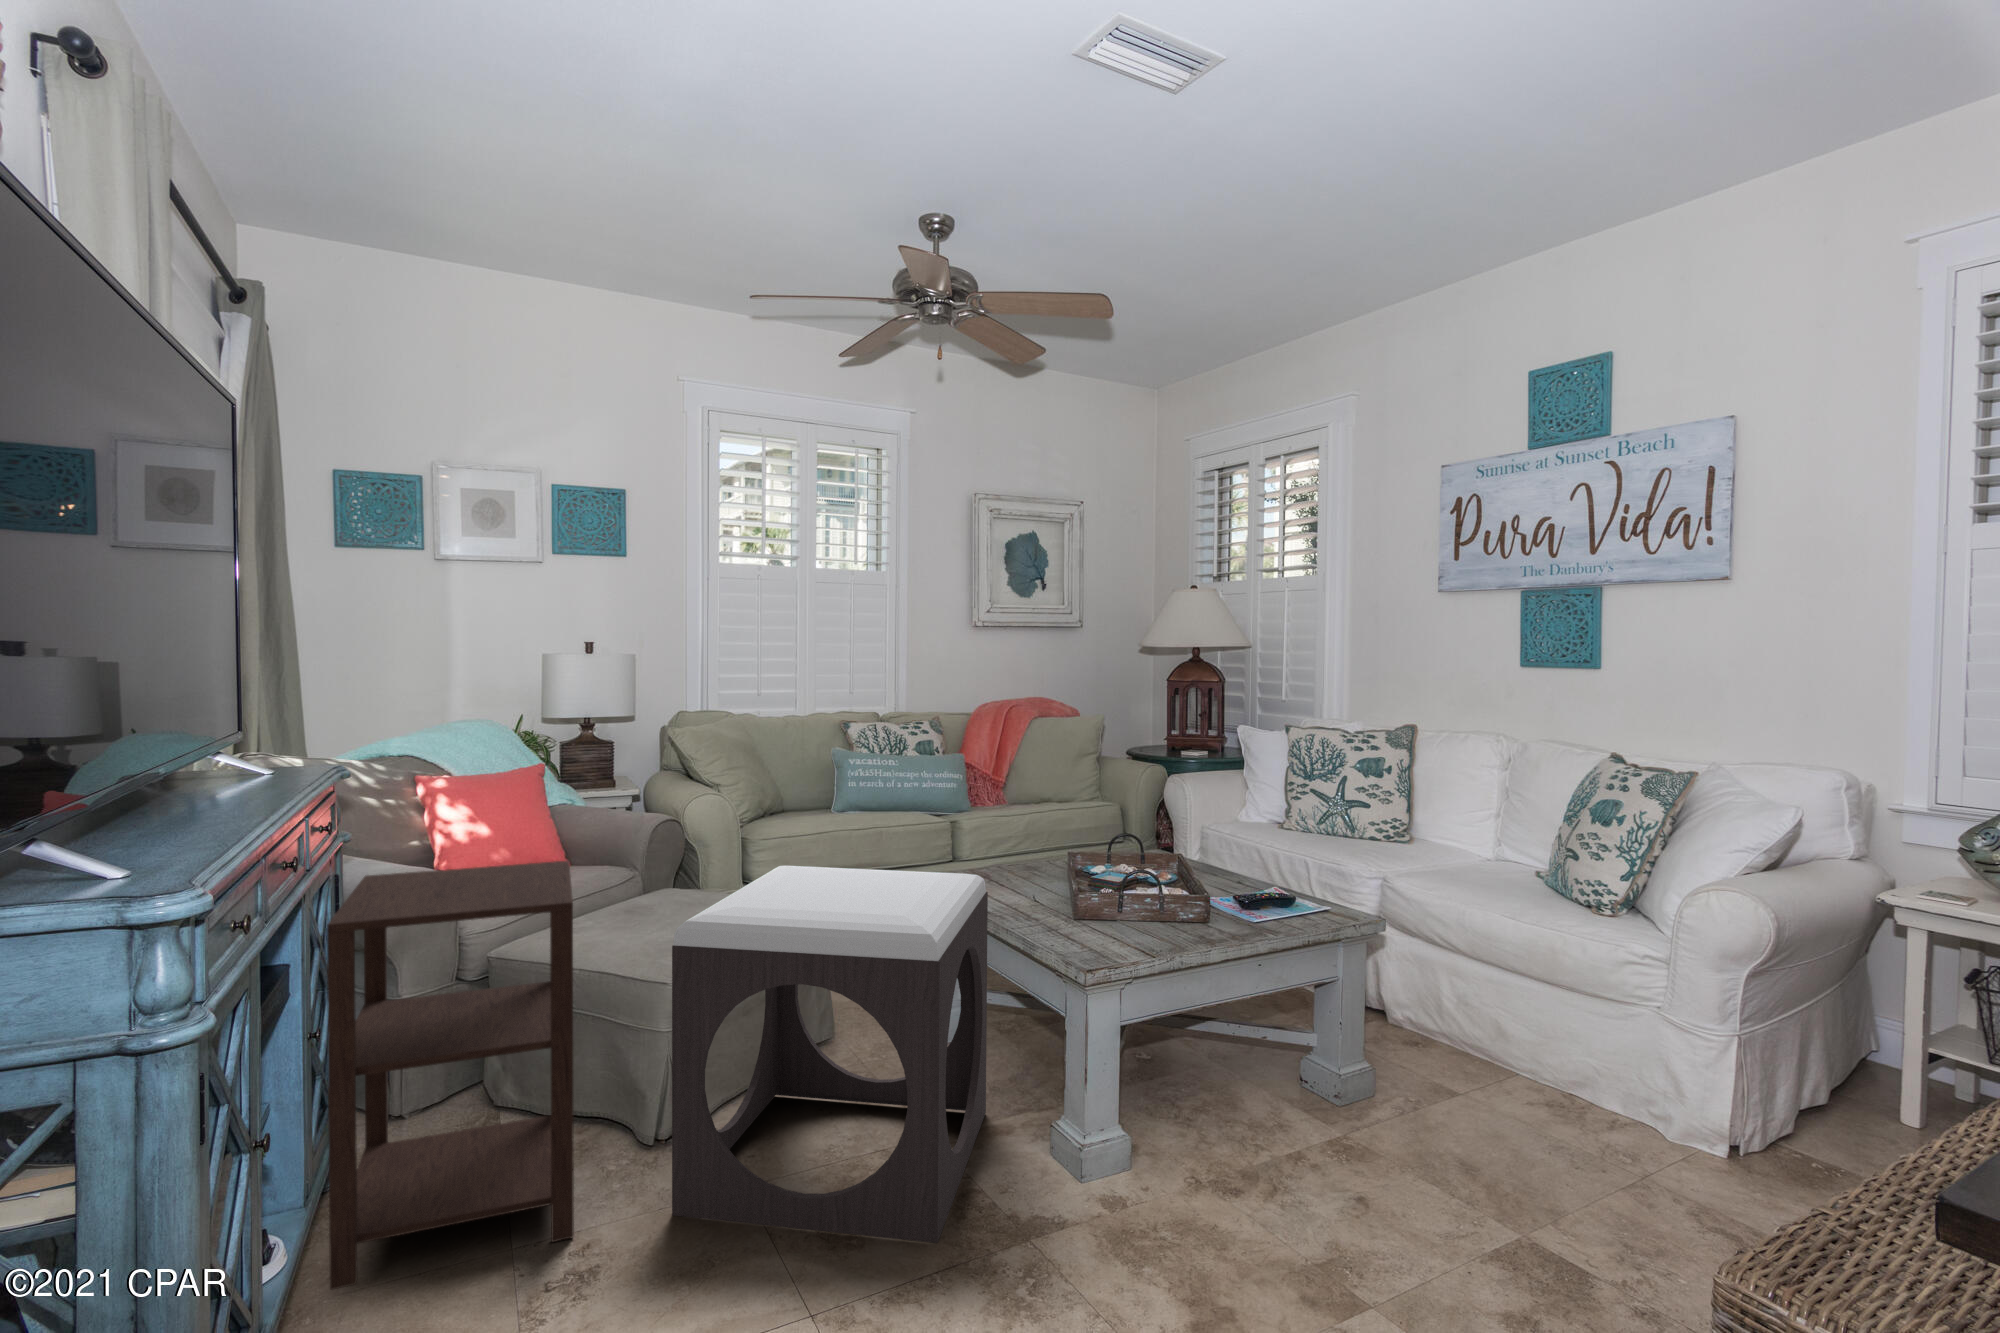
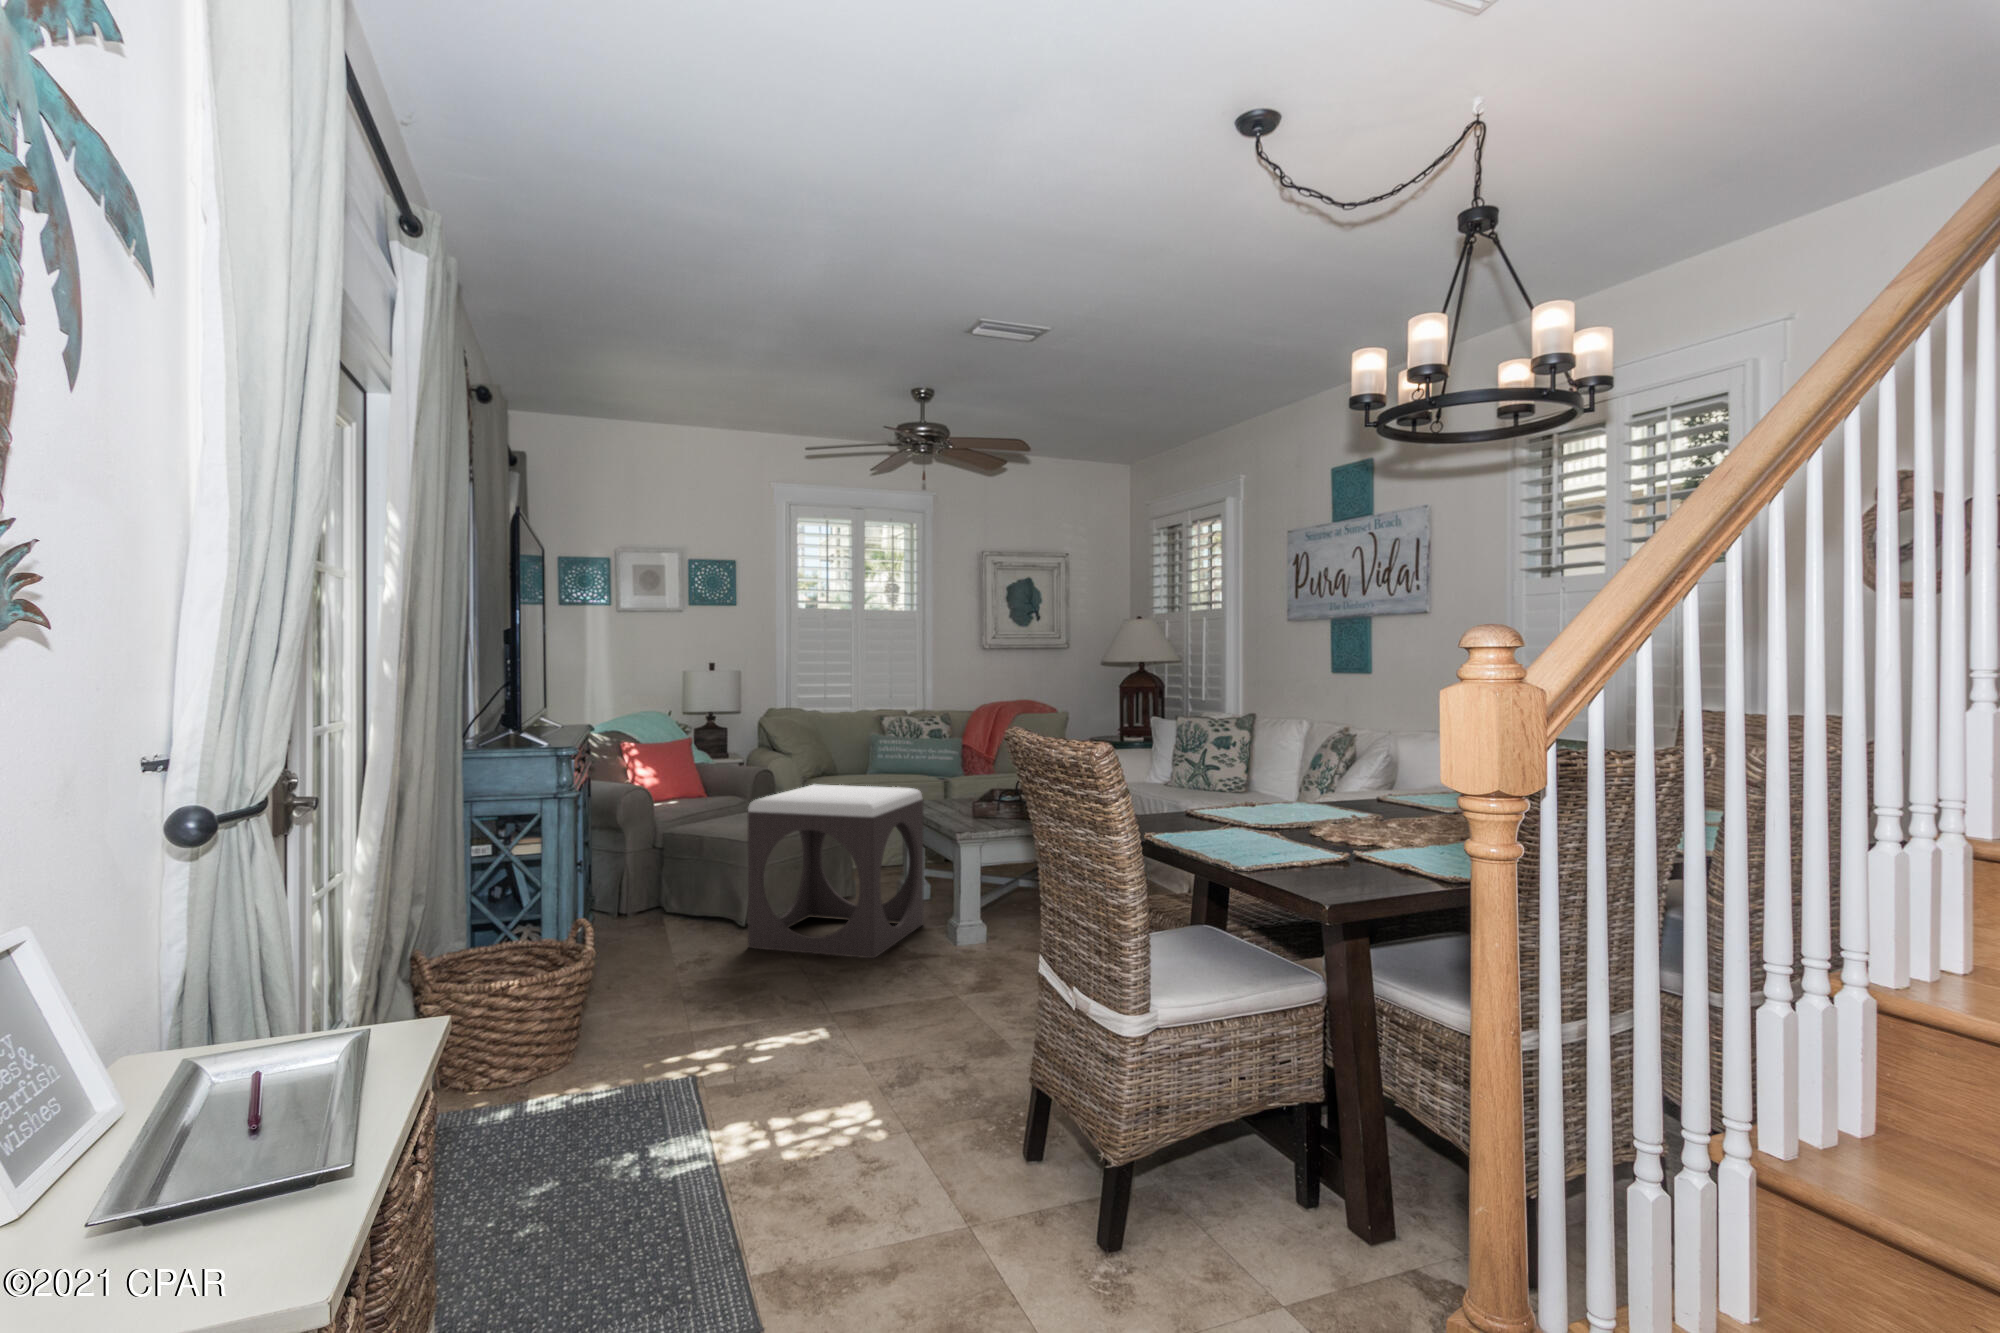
side table: present [327,861,574,1290] -> none [592,776,701,960]

